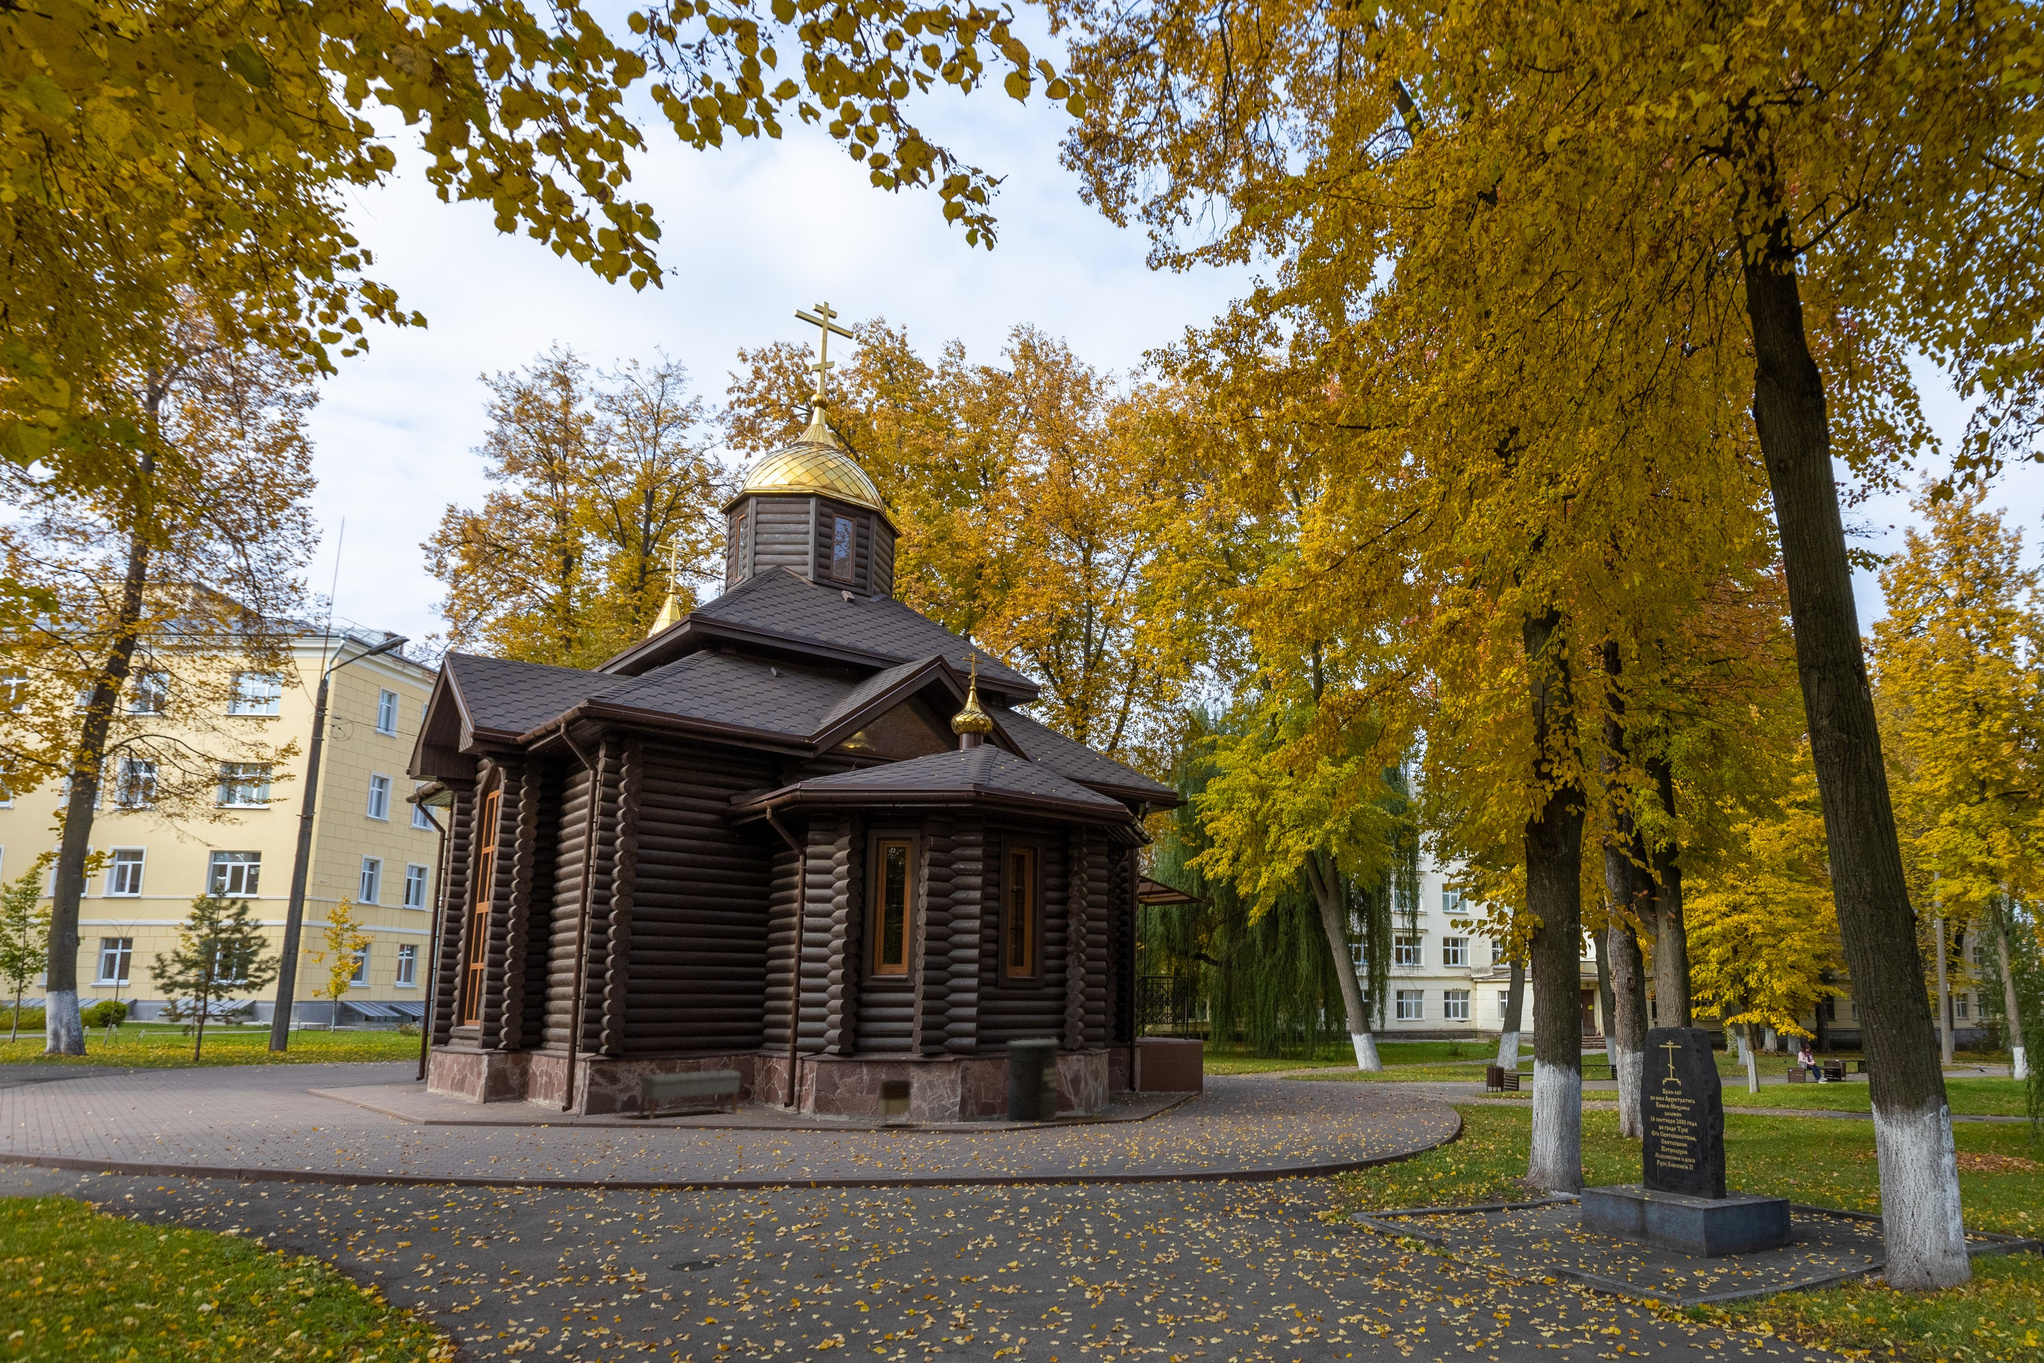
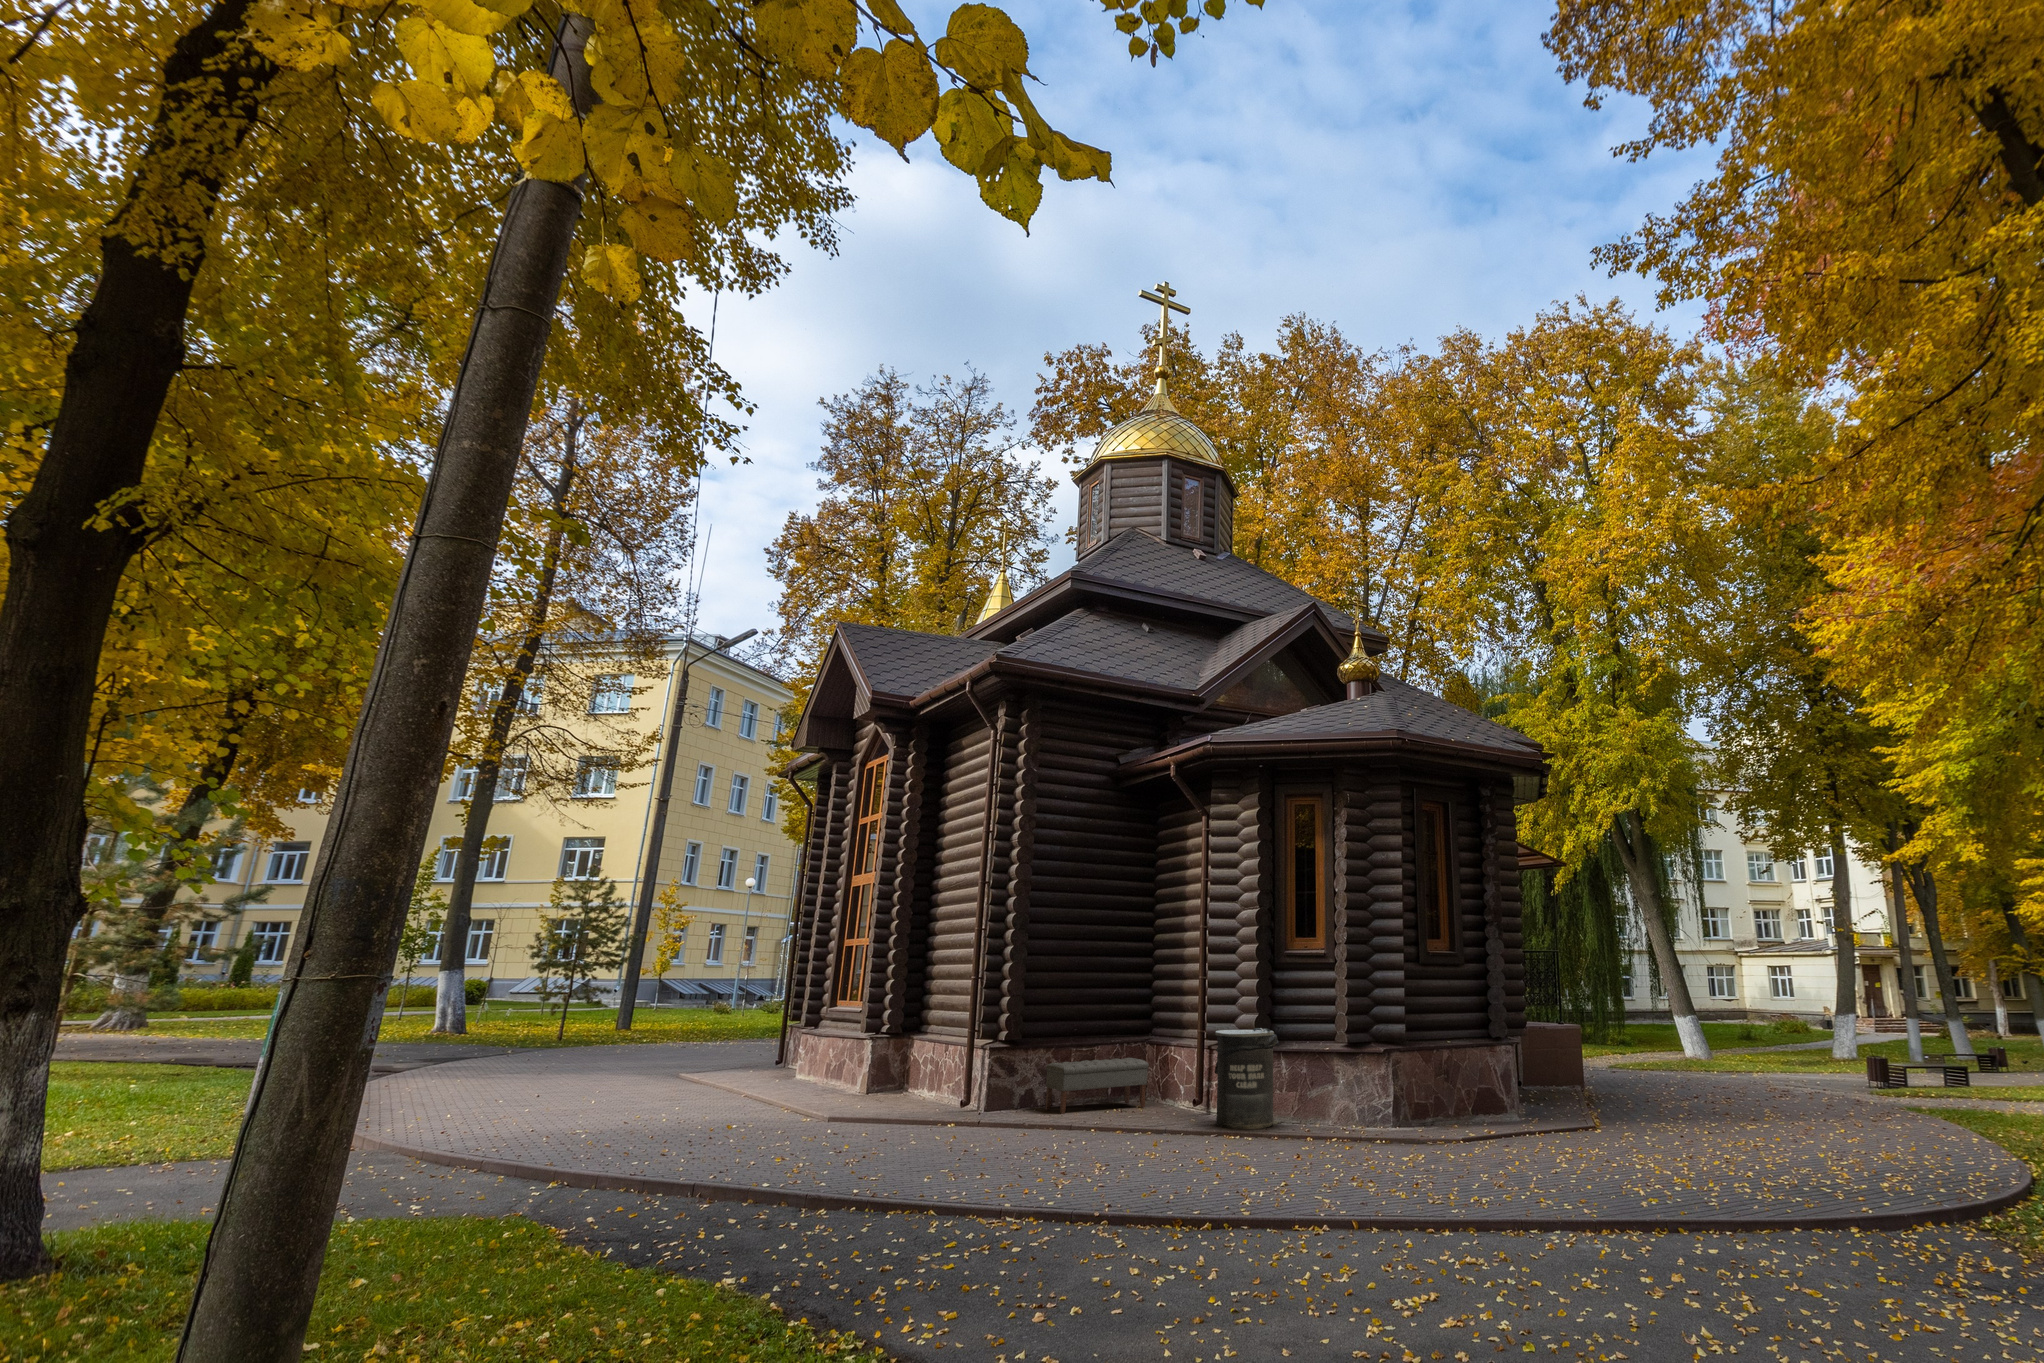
trash can: present [1007,1038,1059,1122] -> present [1215,1028,1279,1129]
planter: present [879,1080,911,1124] -> none [1323,1076,1358,1133]

